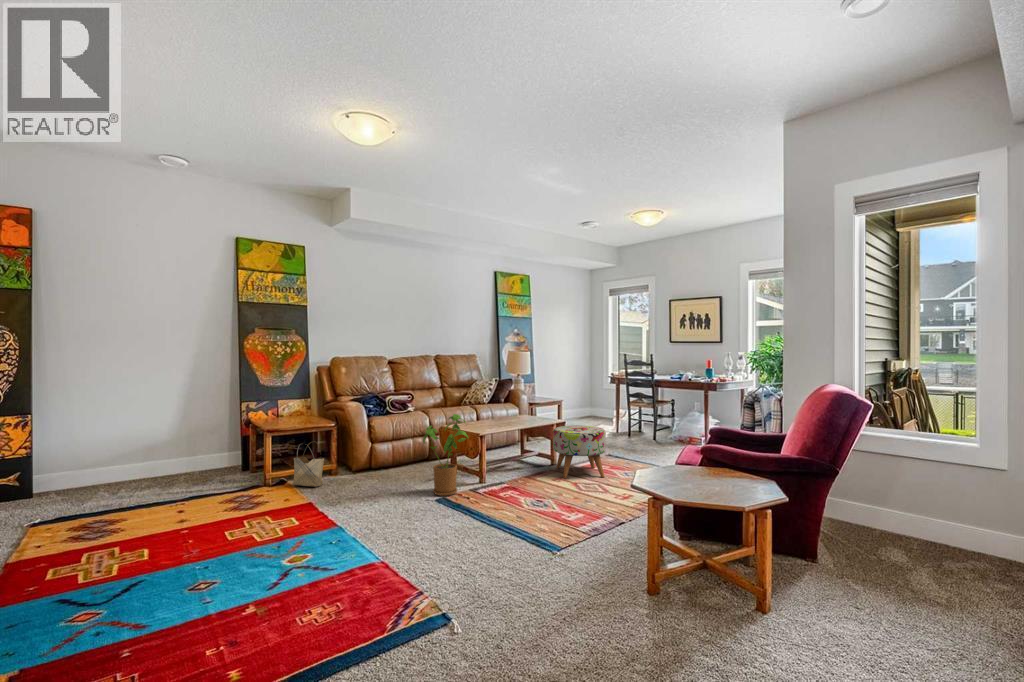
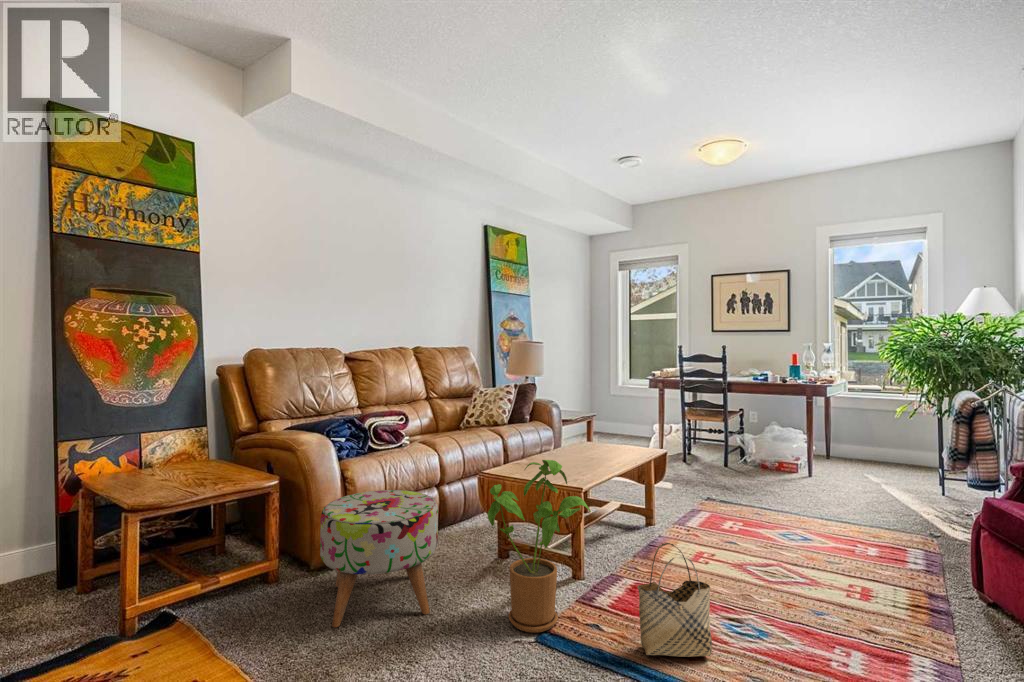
ottoman: present [553,425,606,478] -> present [320,490,438,628]
woven basket: present [293,441,325,487] -> present [637,543,712,657]

